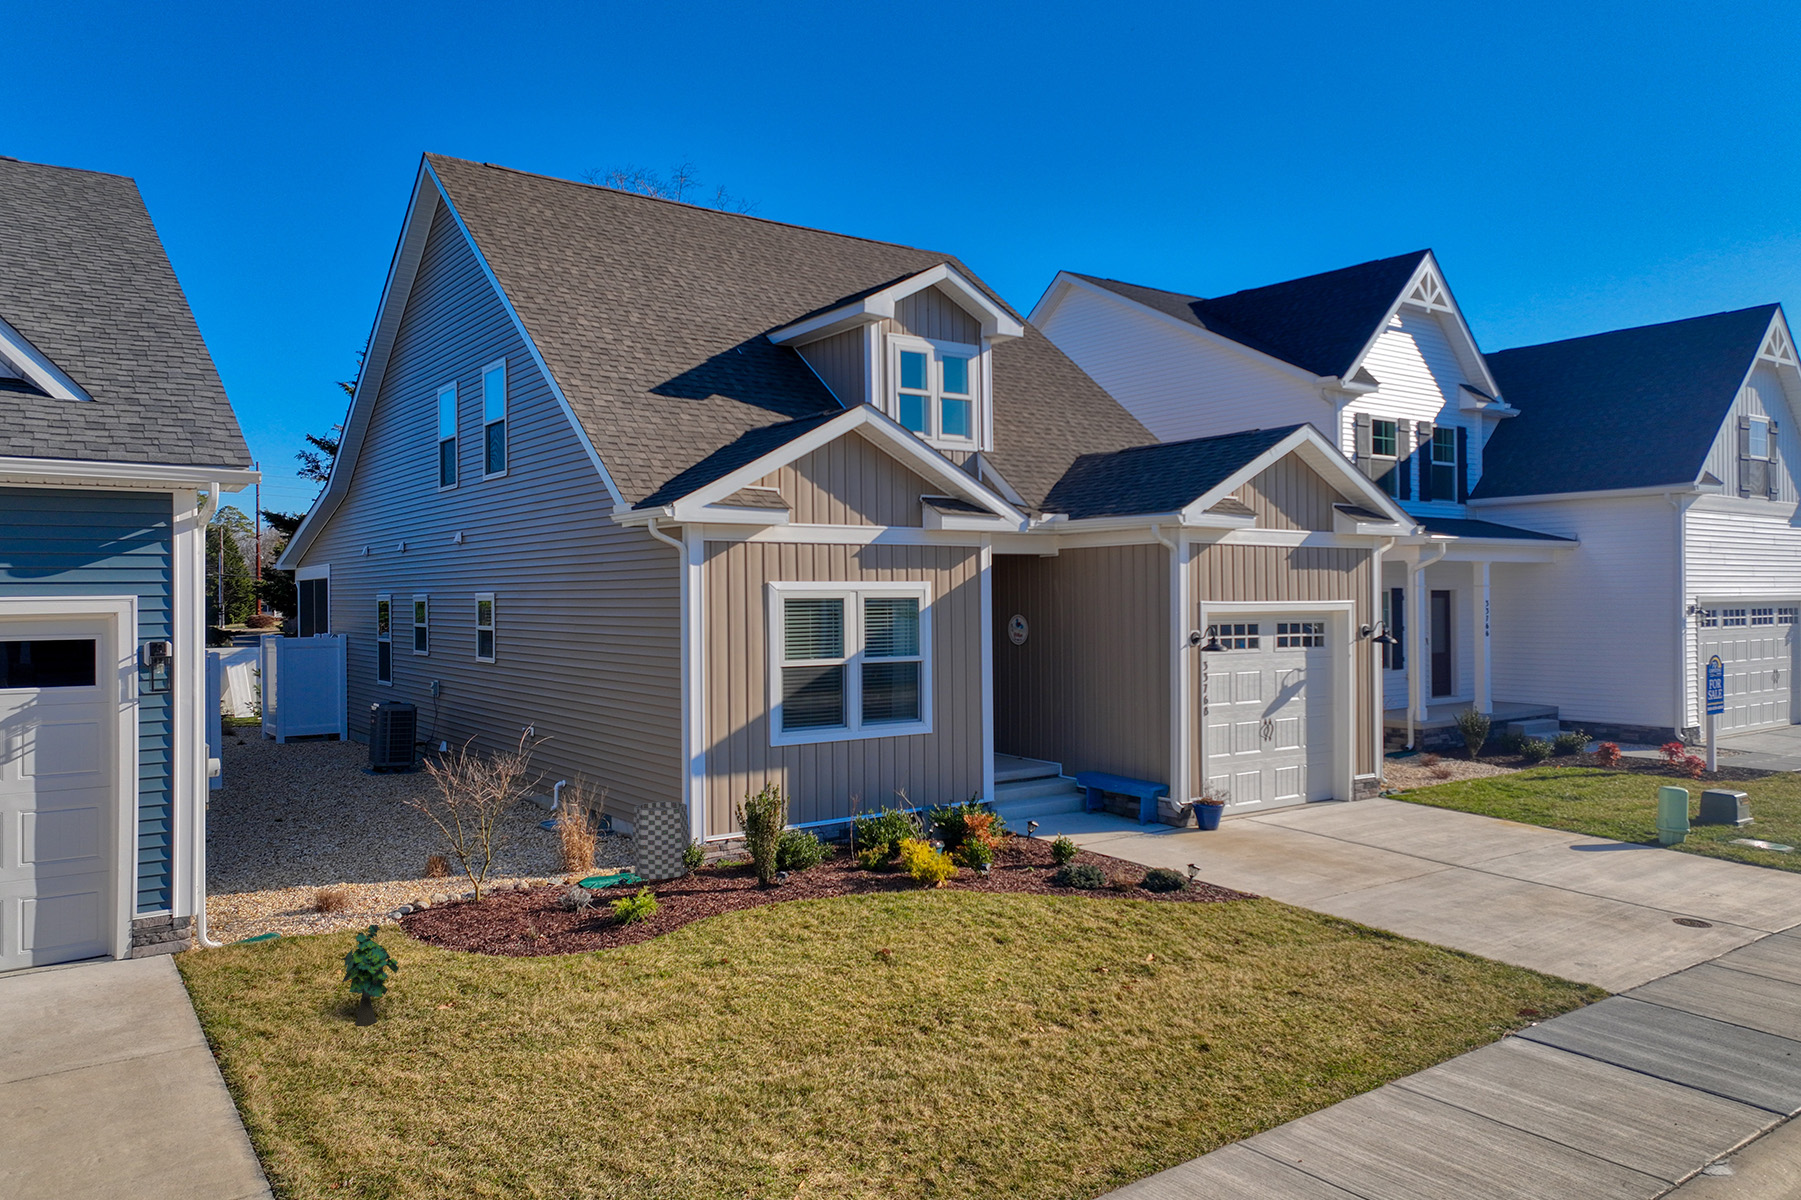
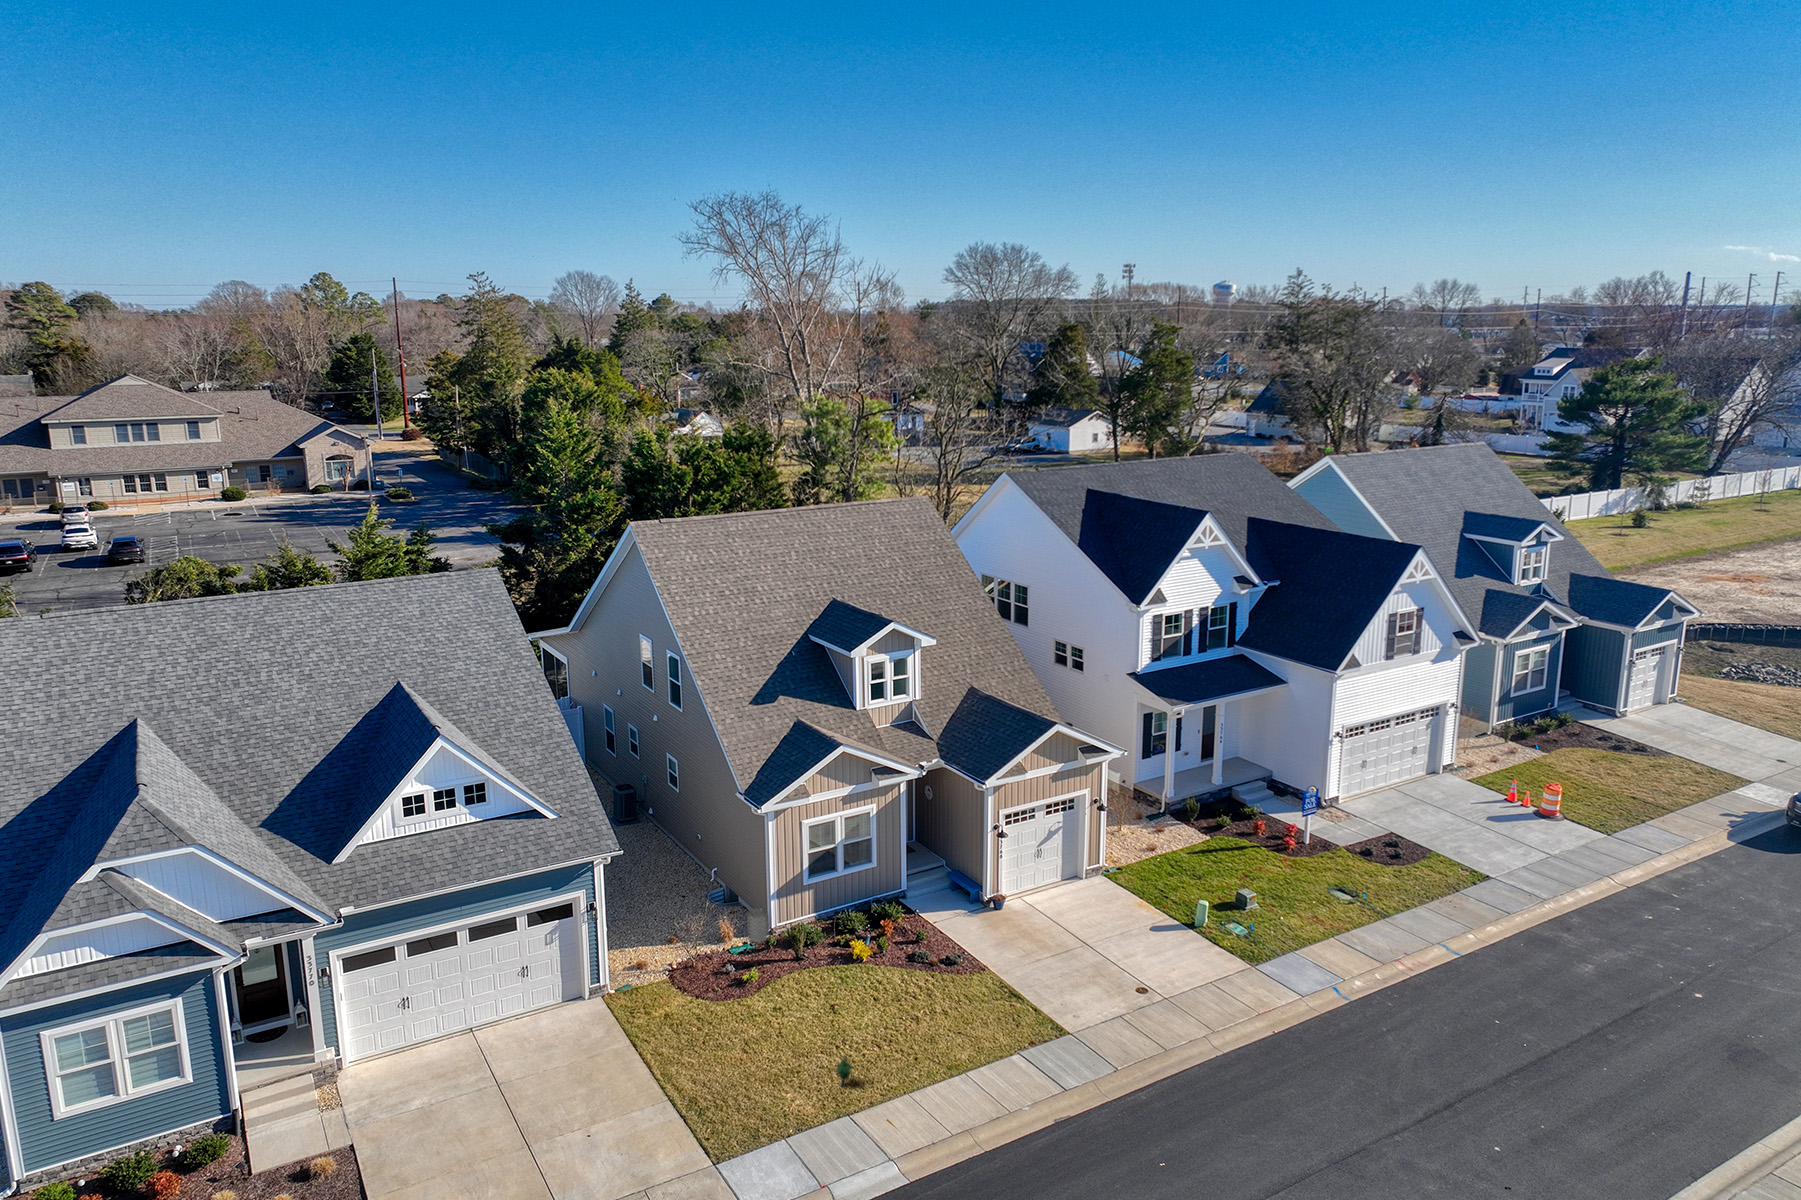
decorative plant: present [341,925,399,1026] -> present [837,1056,853,1087]

